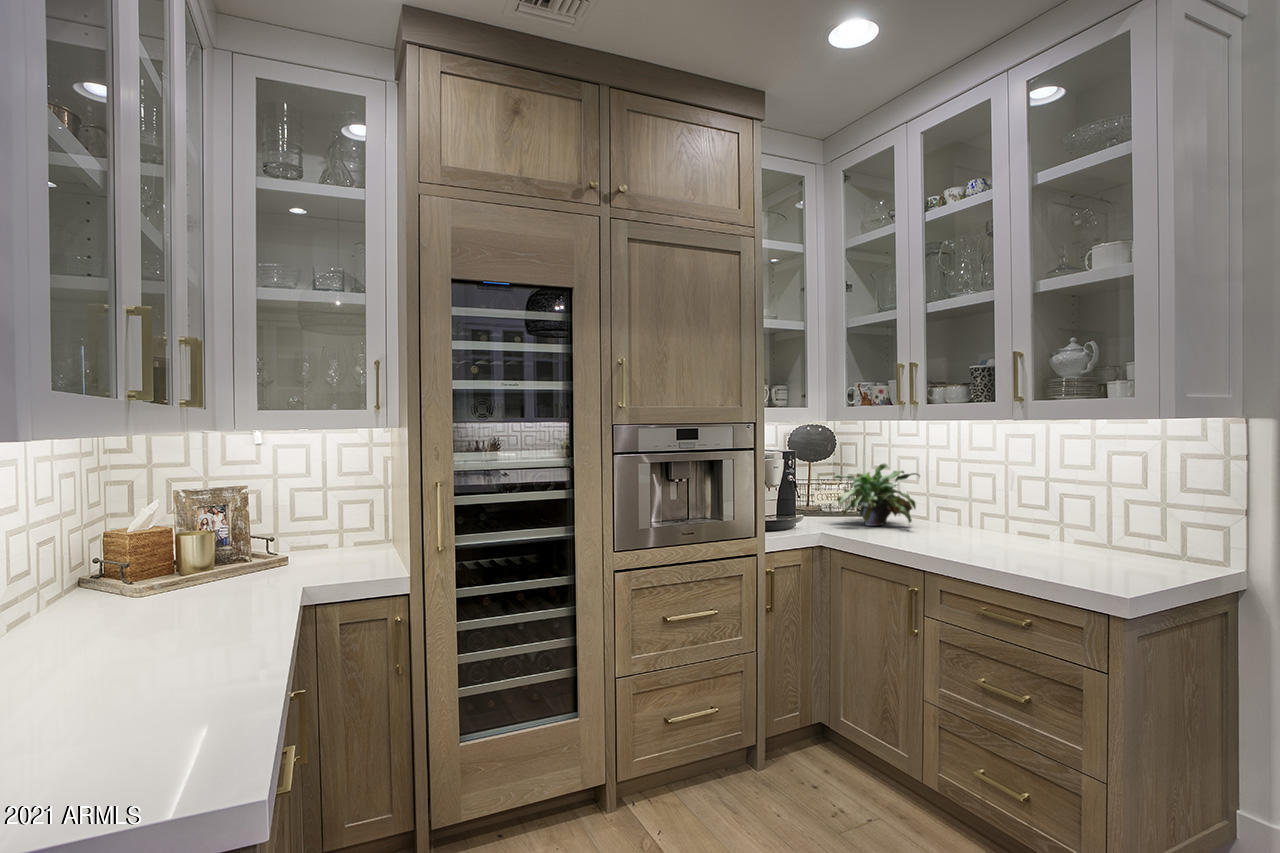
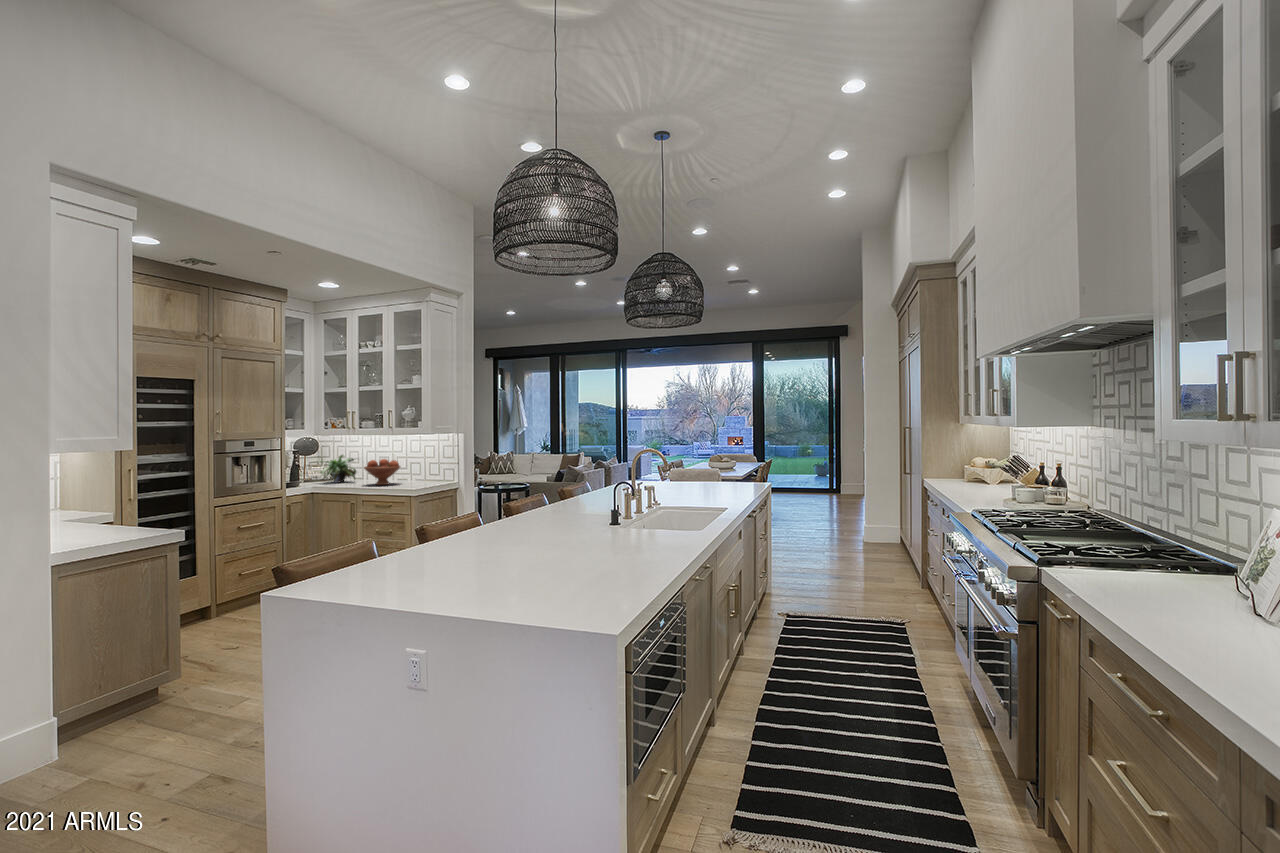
fruit bowl: none [939,480,1040,551] -> present [364,459,400,485]

